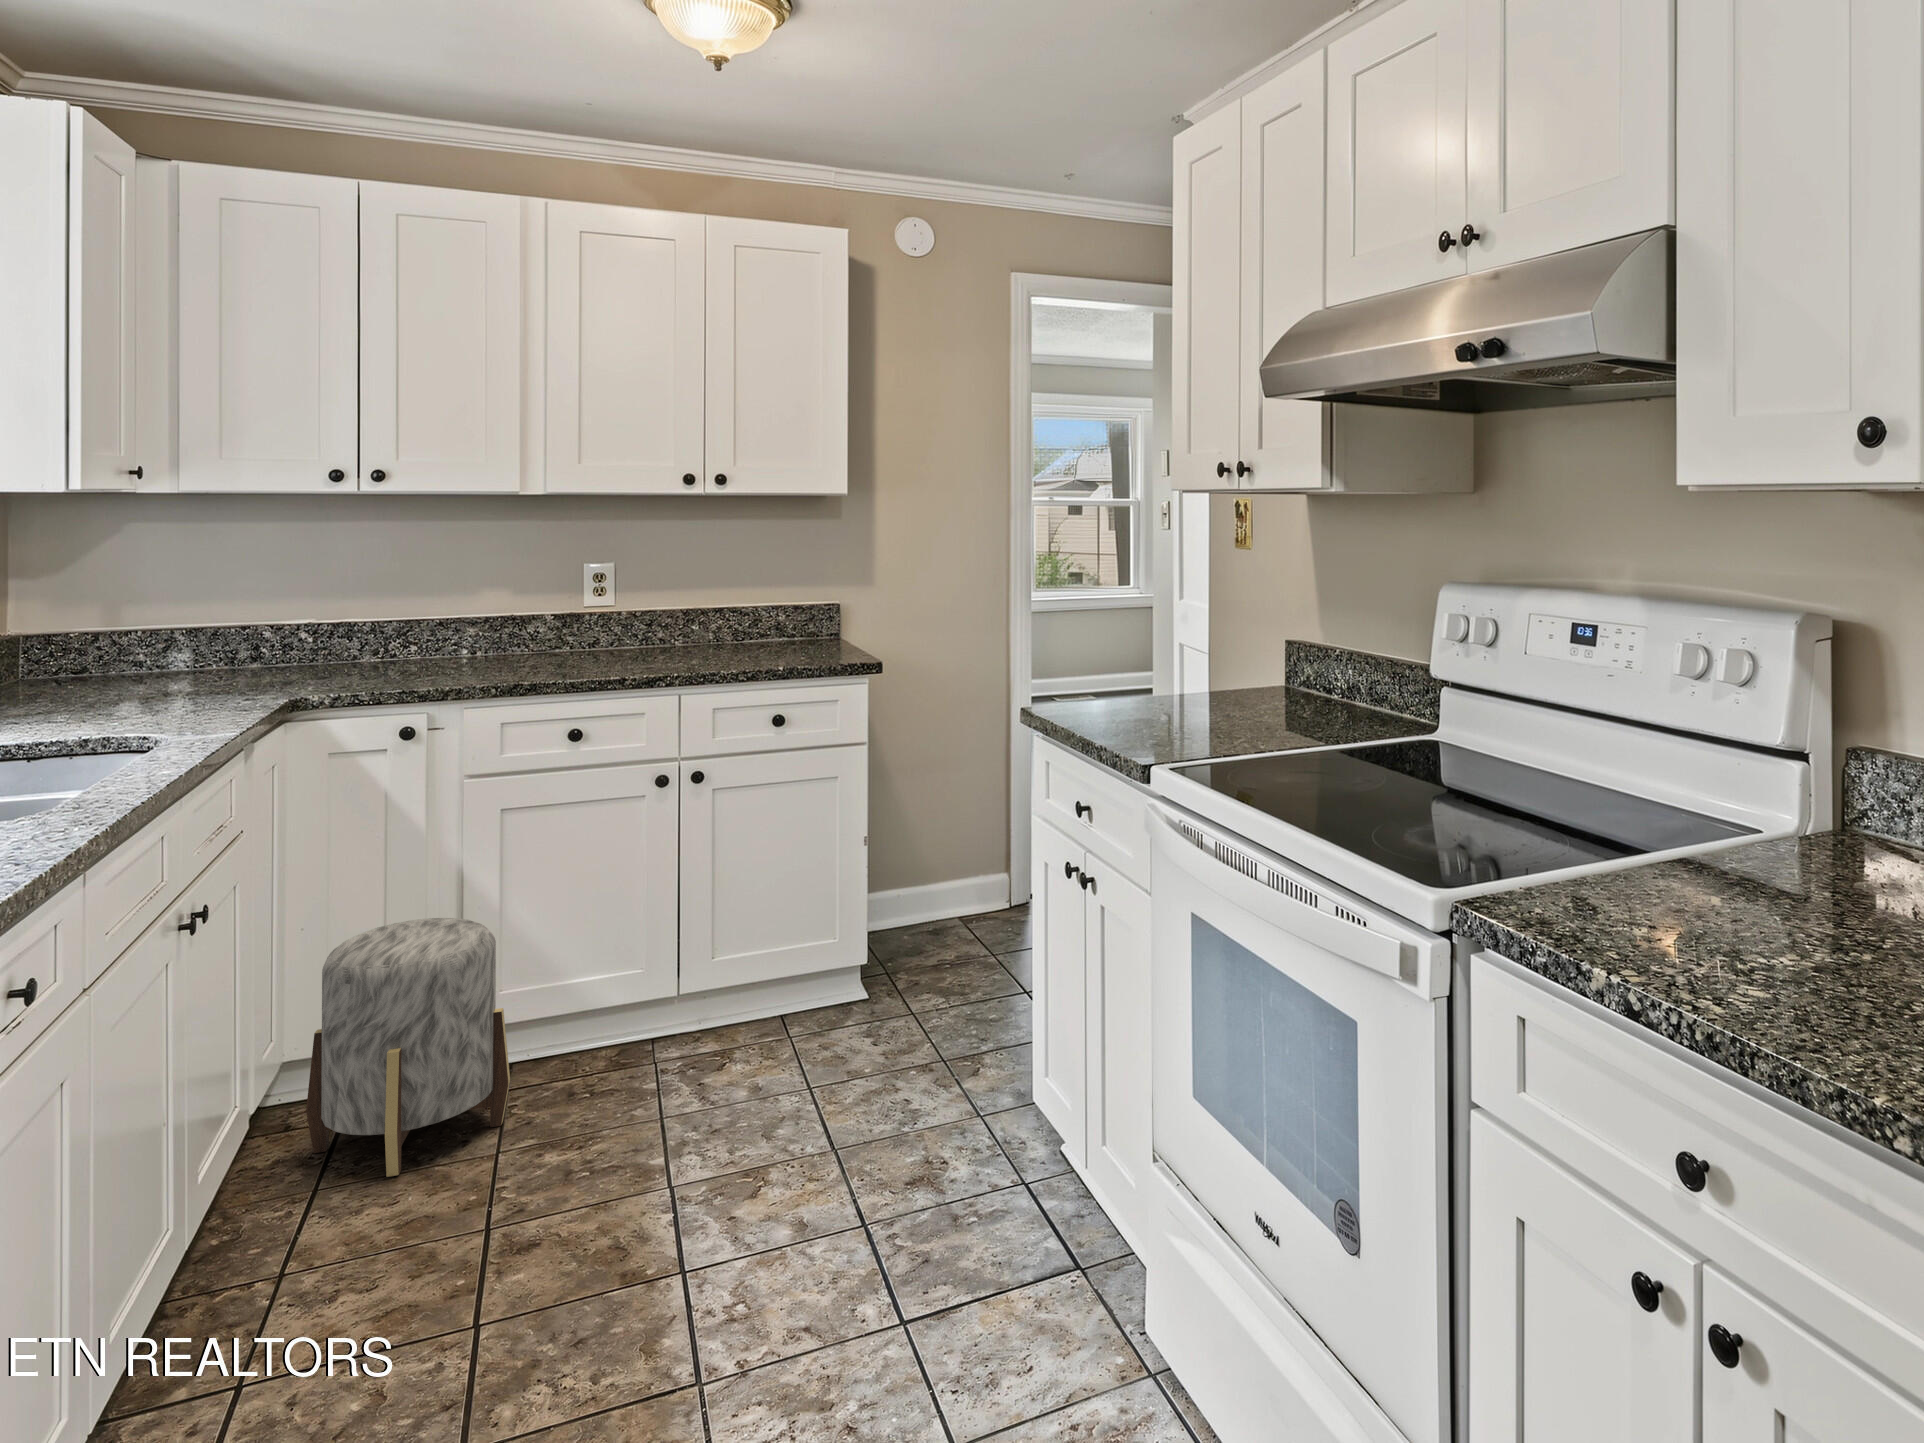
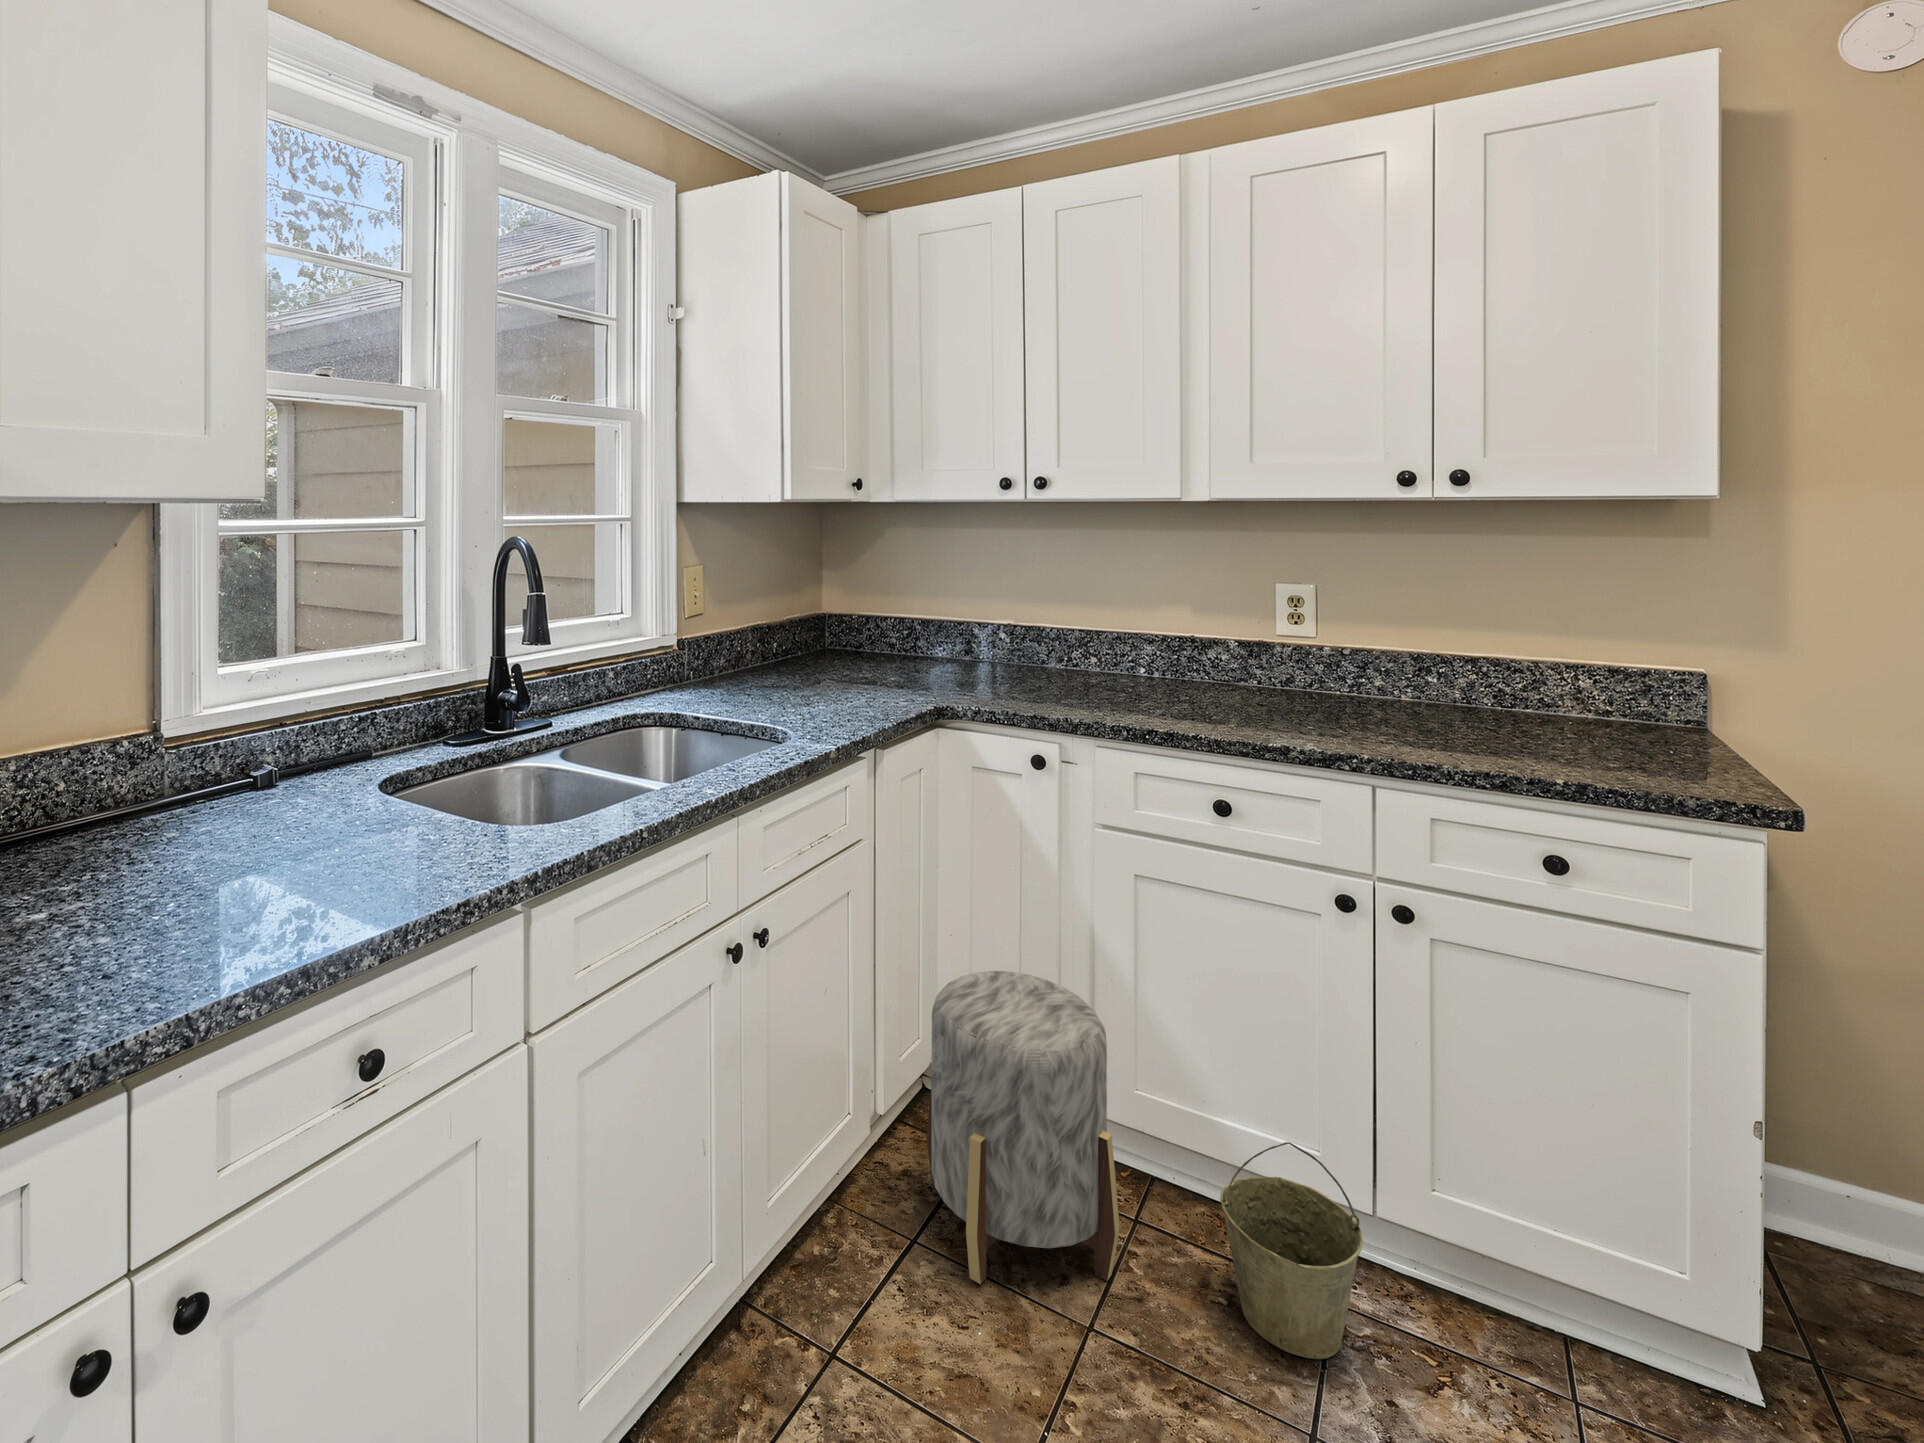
bucket: none [586,955,681,1097] -> present [1220,1142,1363,1359]

